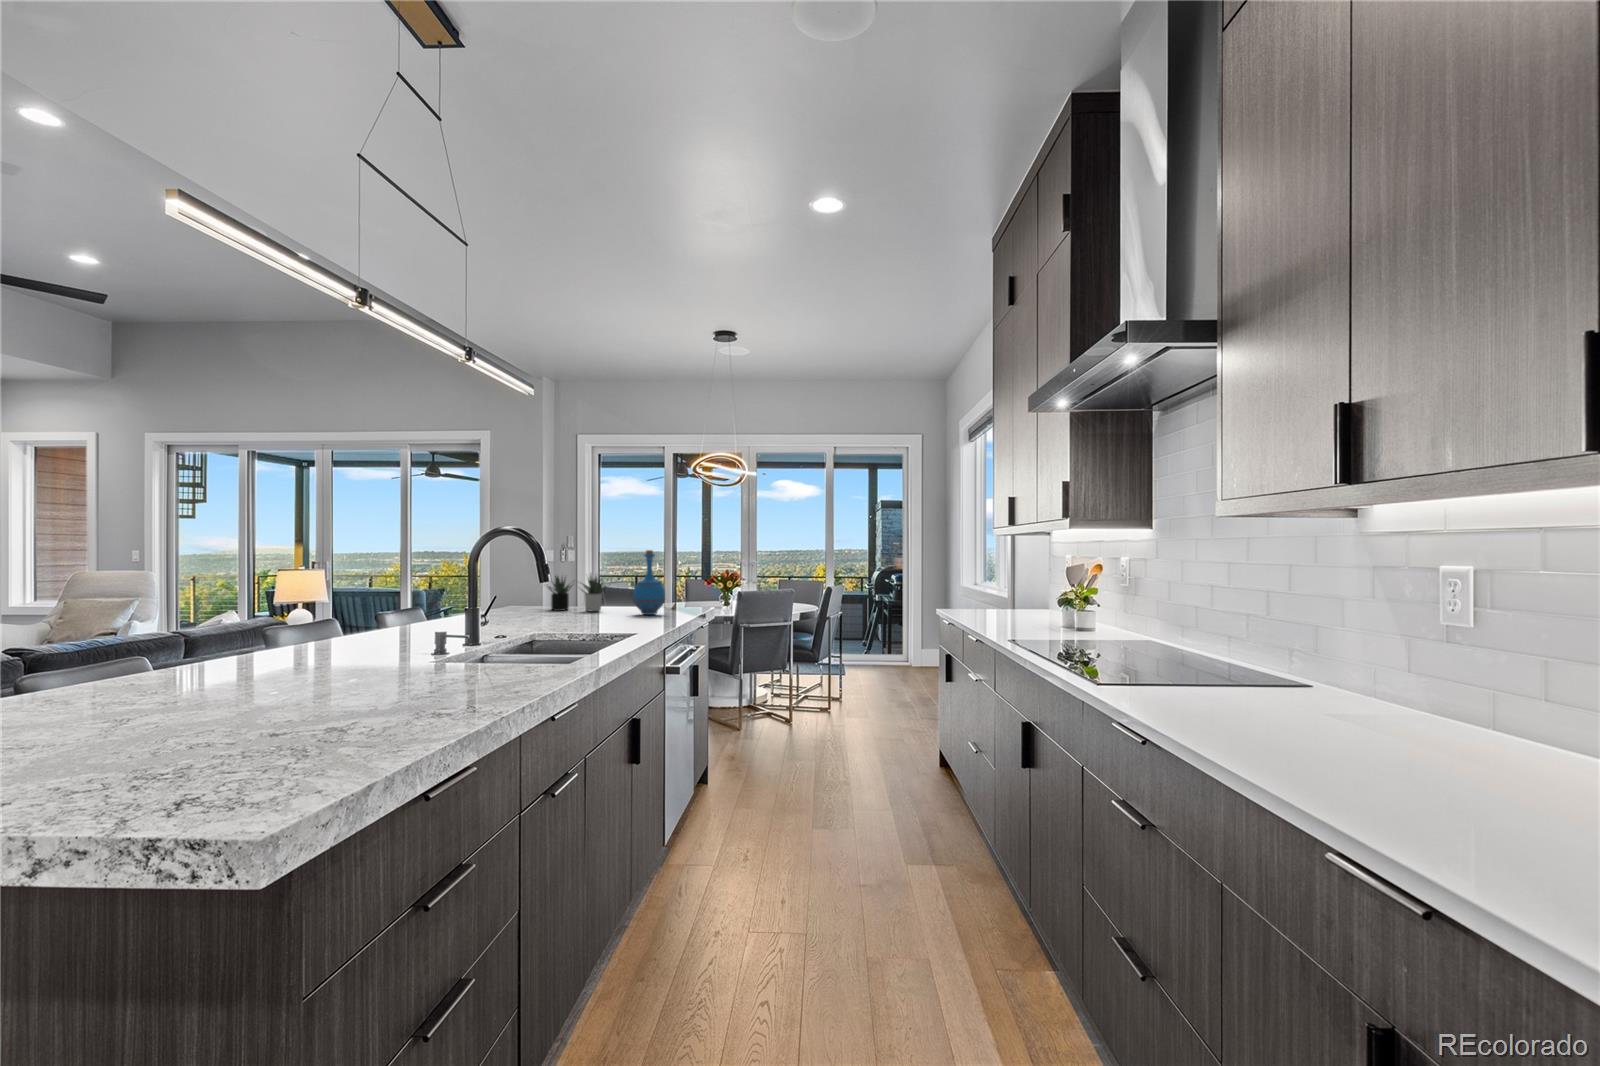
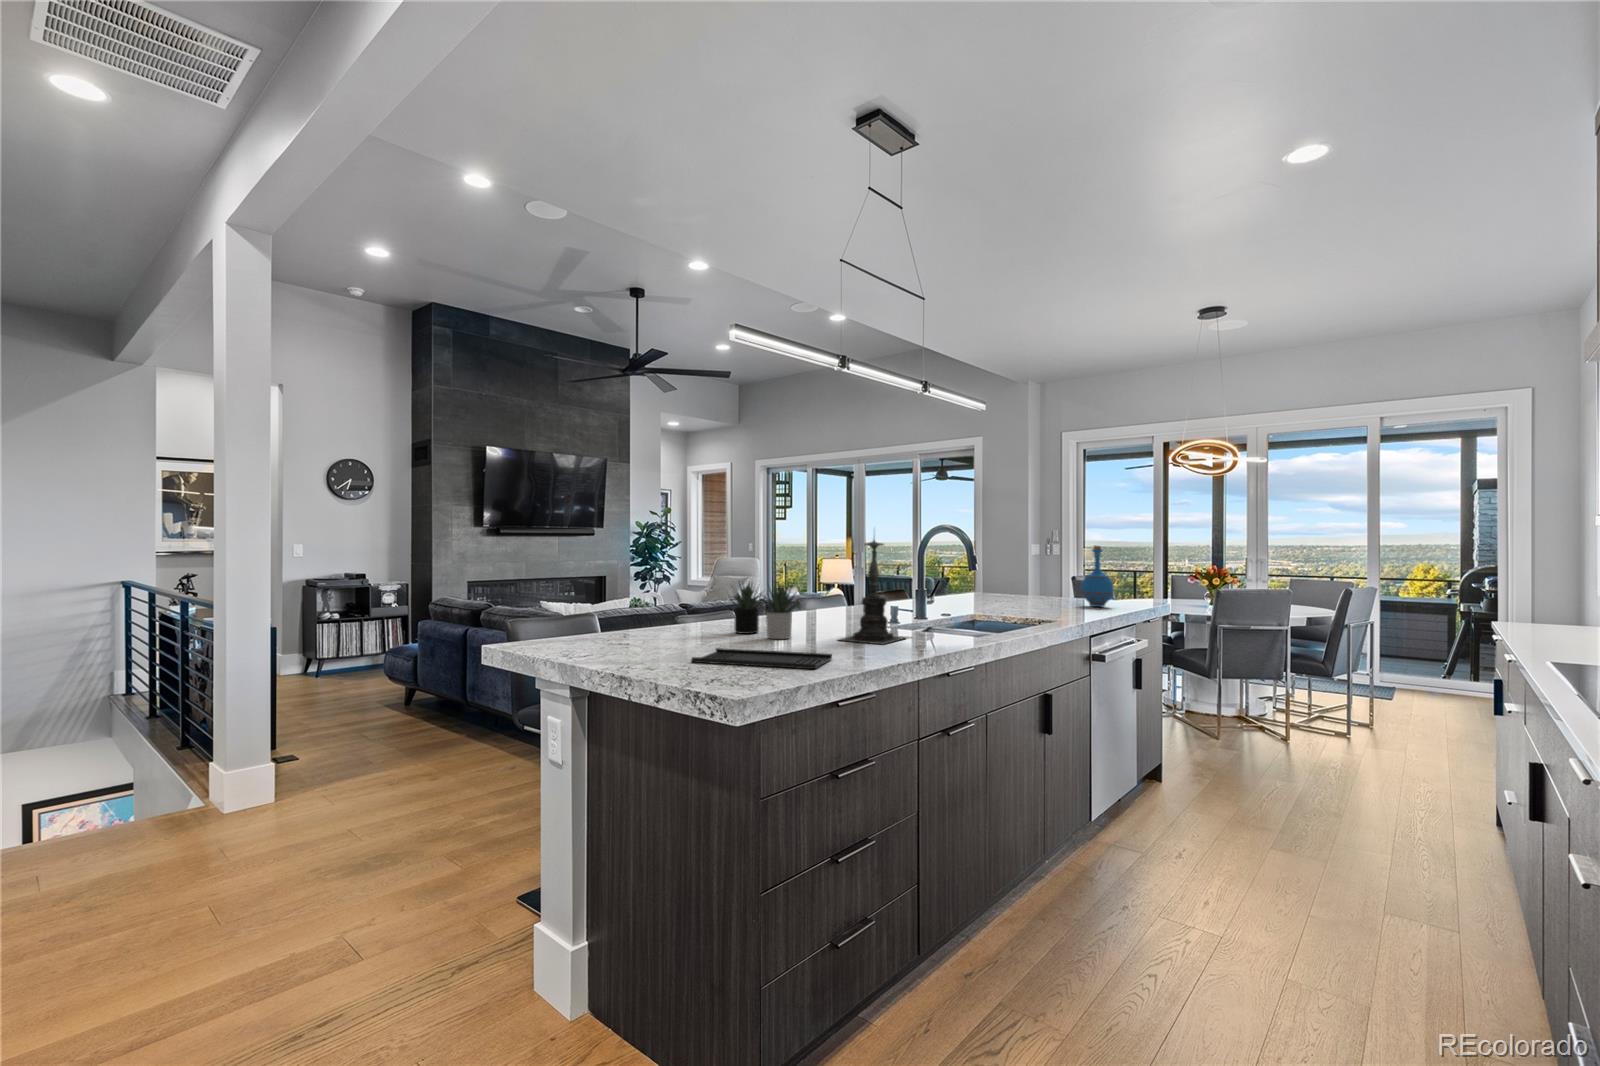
candle holder: none [372,524,480,689] -> present [839,539,905,645]
succulent plant: present [548,574,610,611] -> present [729,582,801,639]
tray: none [105,714,392,768] -> present [691,648,832,669]

